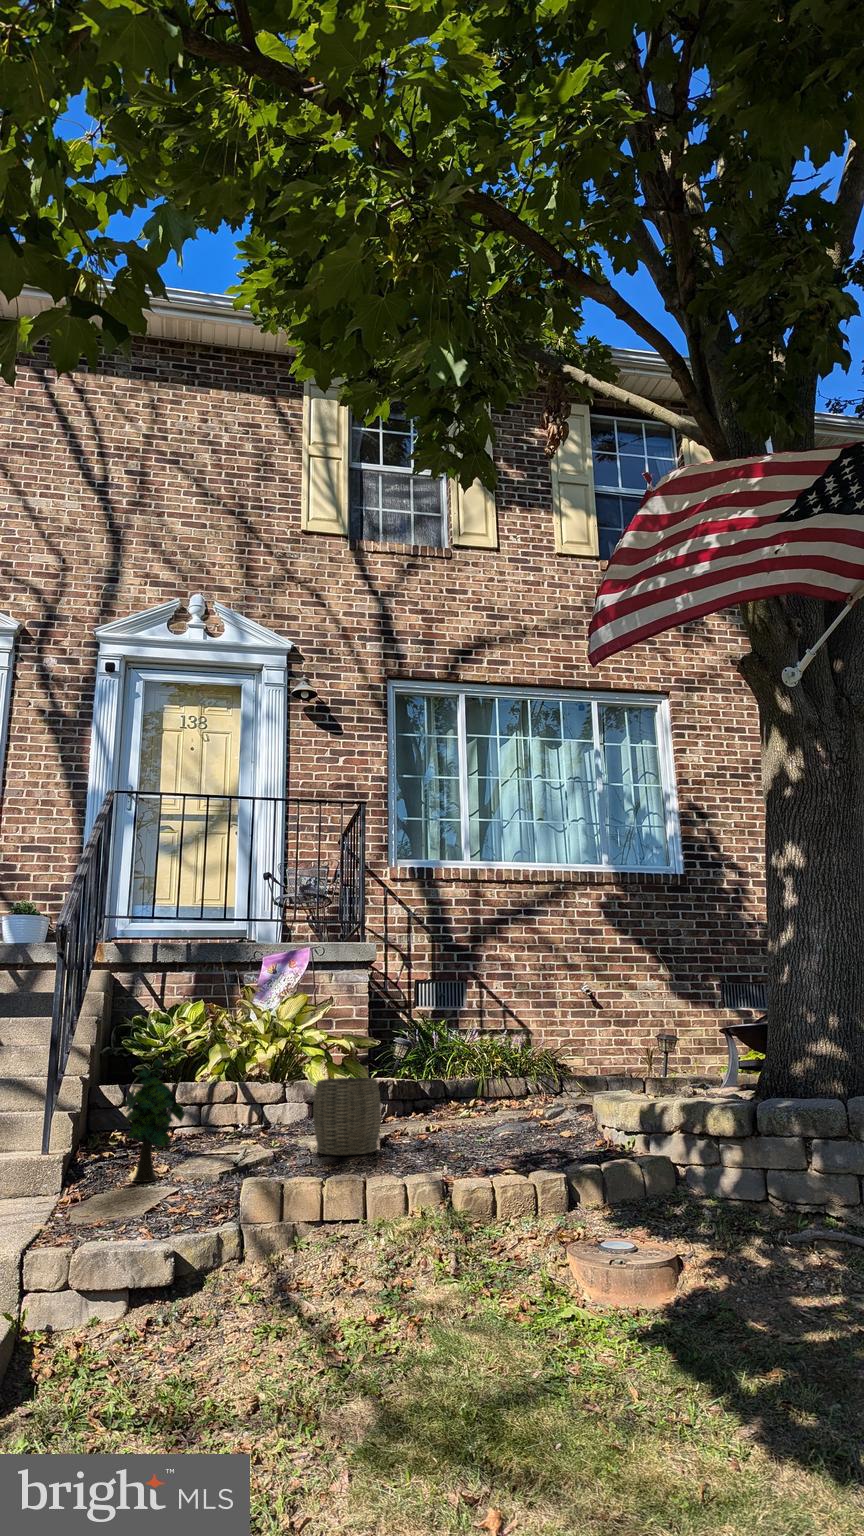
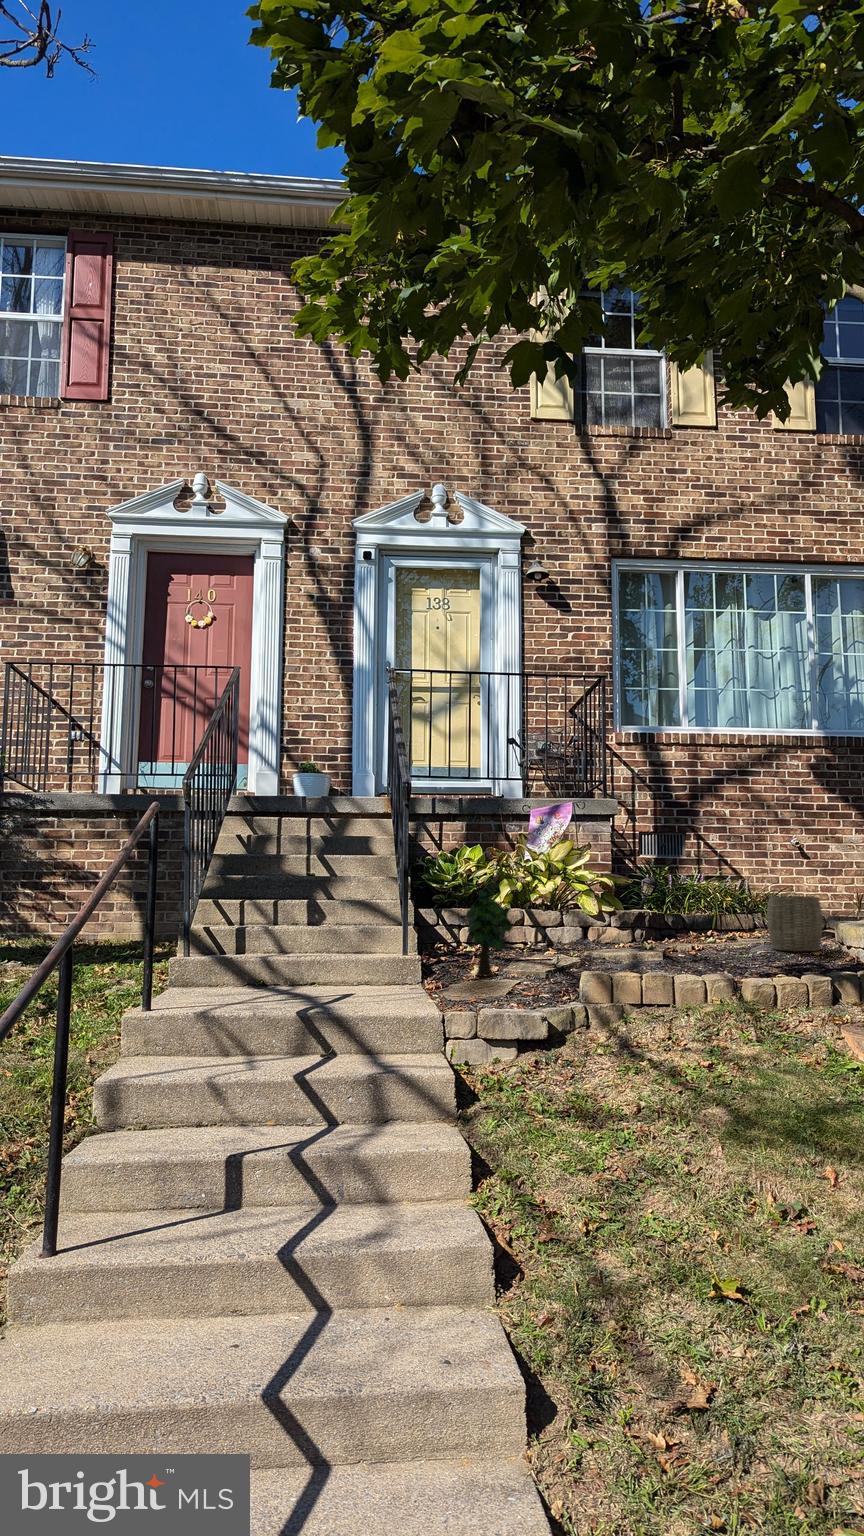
woven basket: present [313,1078,381,1155] -> present [767,896,823,951]

